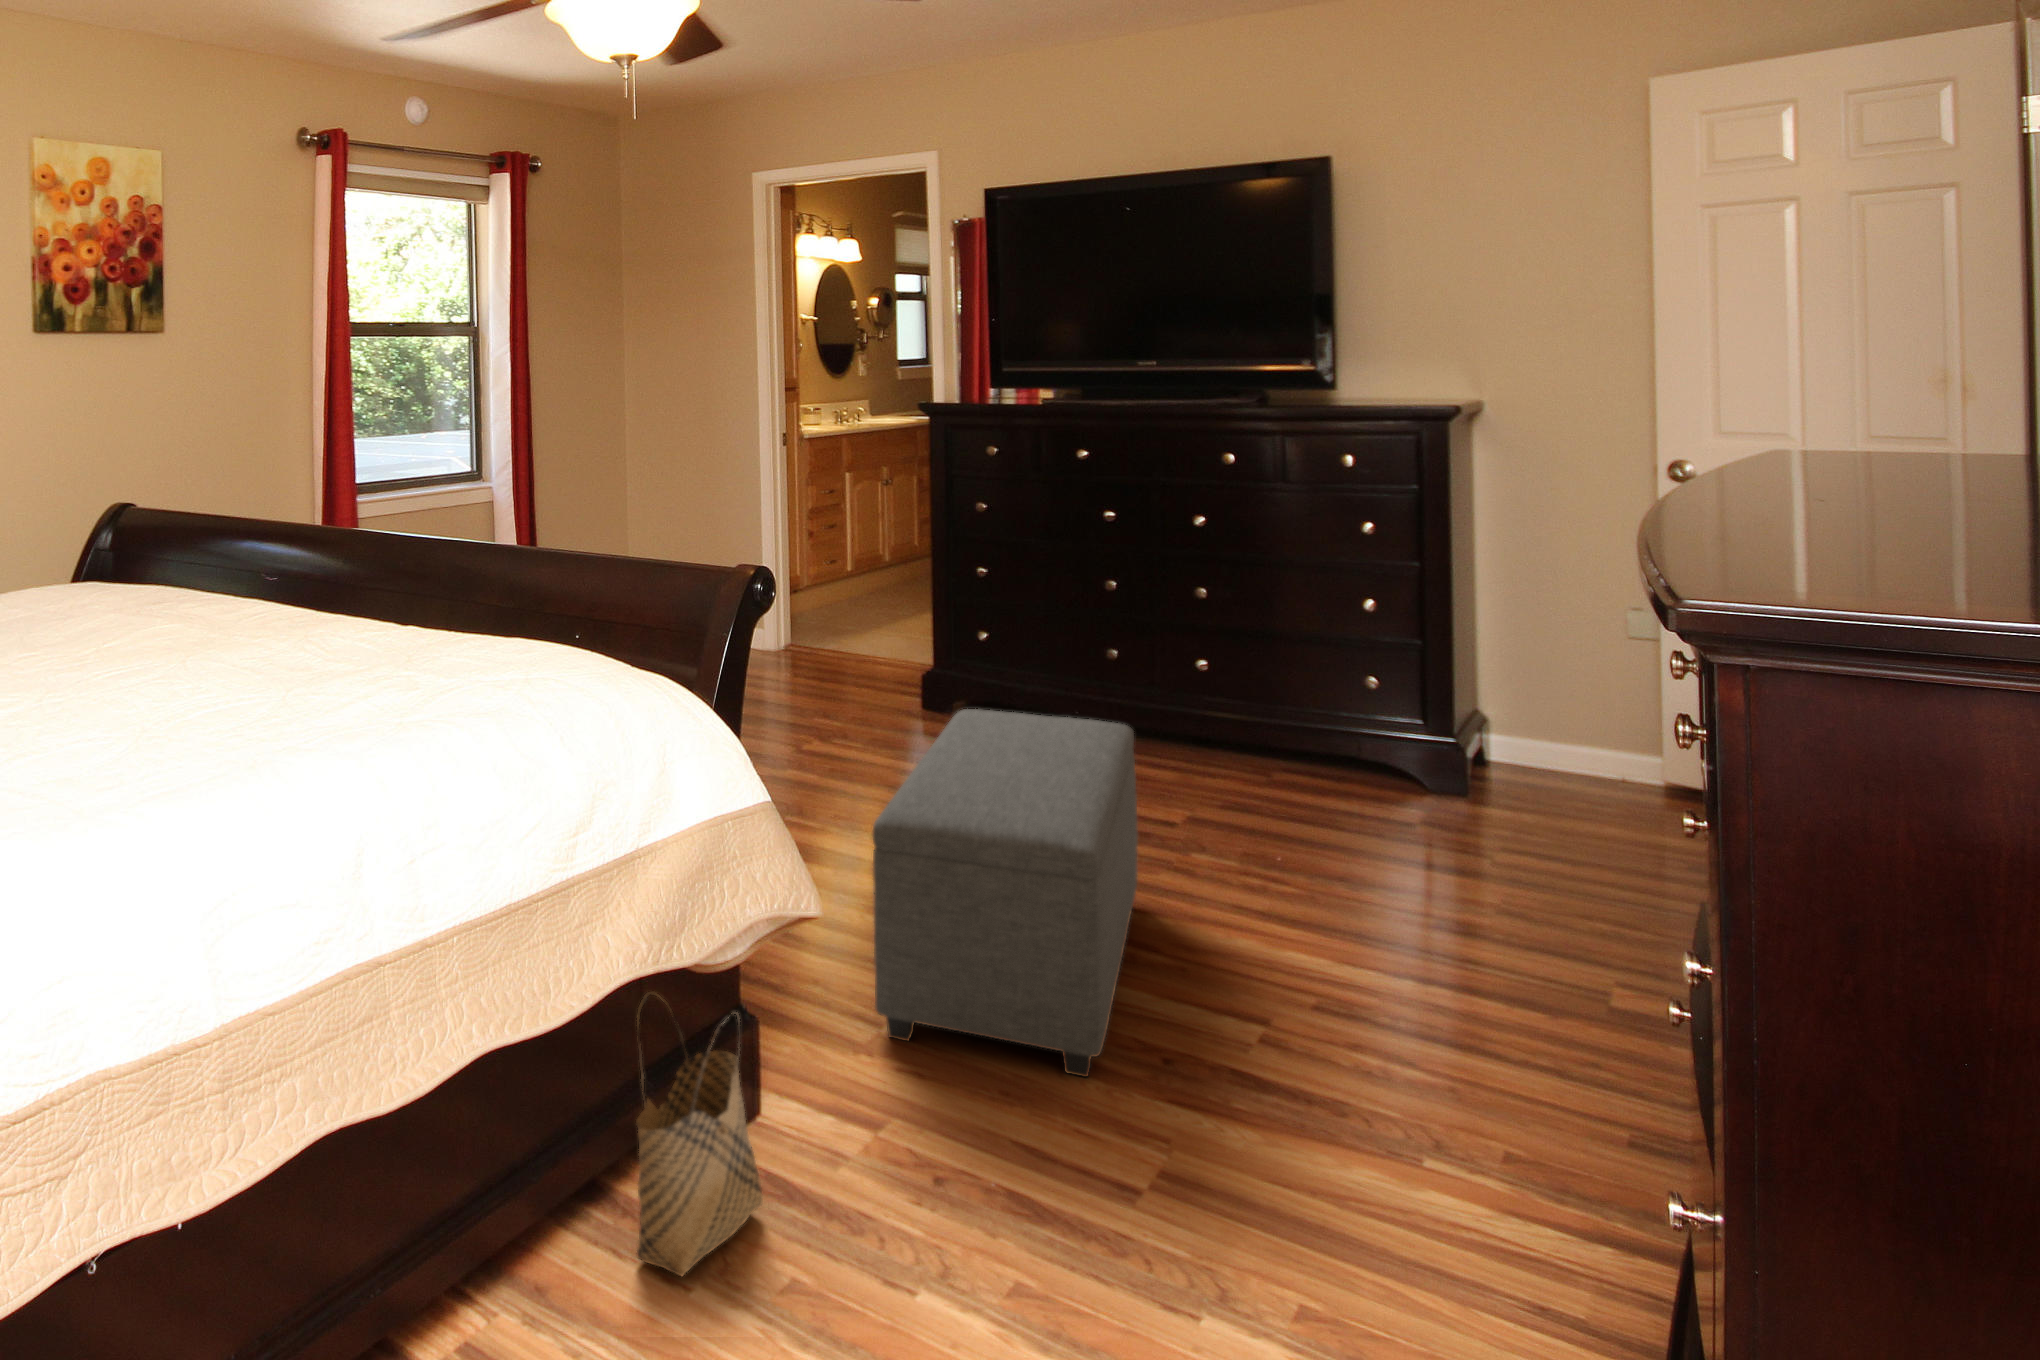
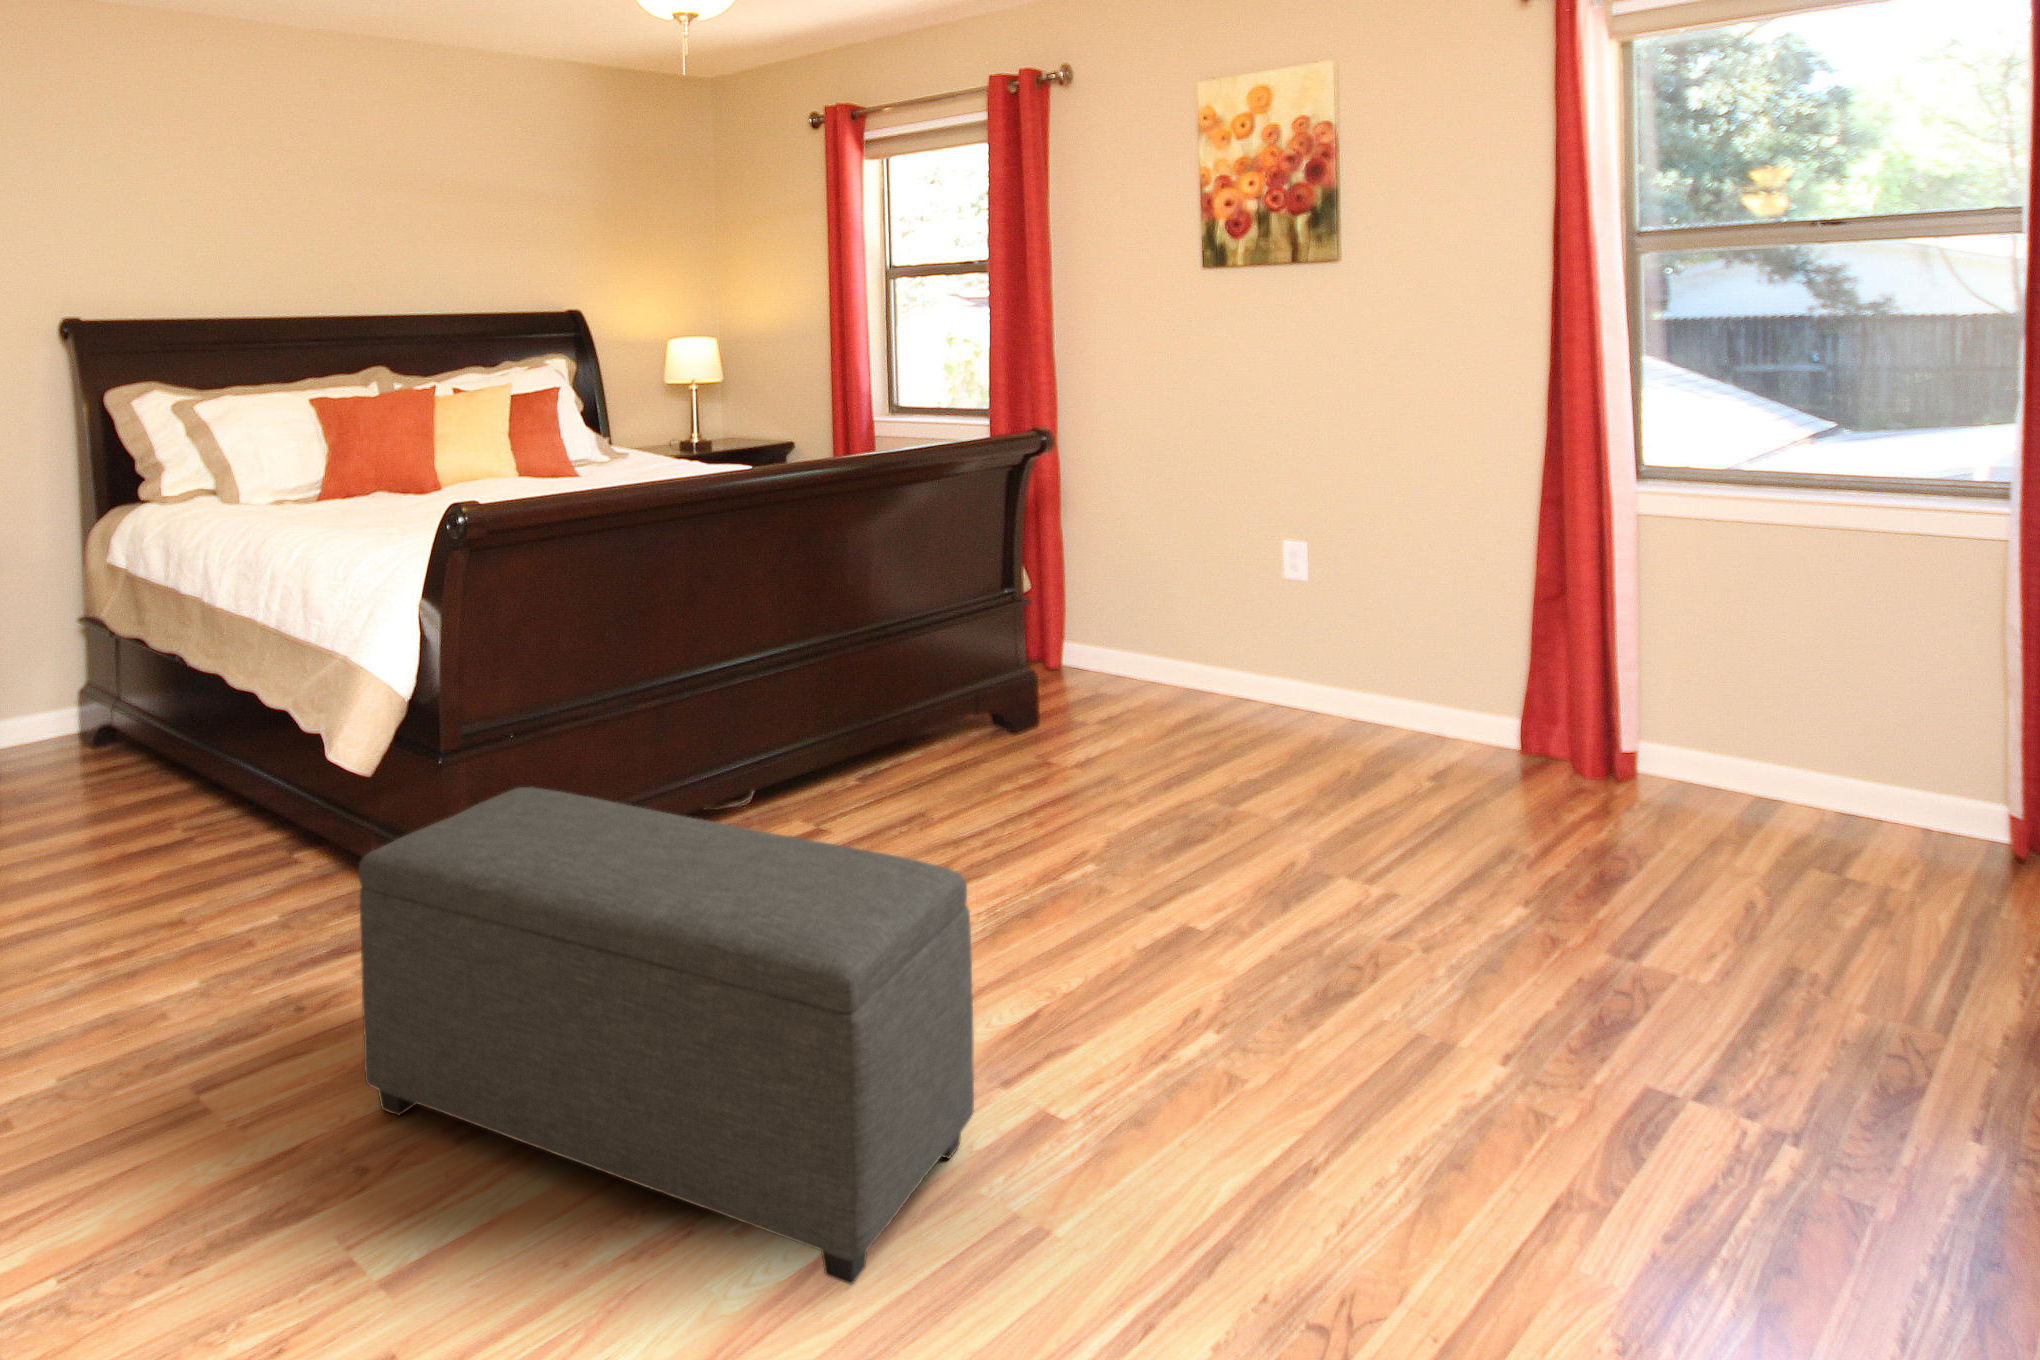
woven basket: present [636,992,763,1276] -> none [261,744,352,926]

